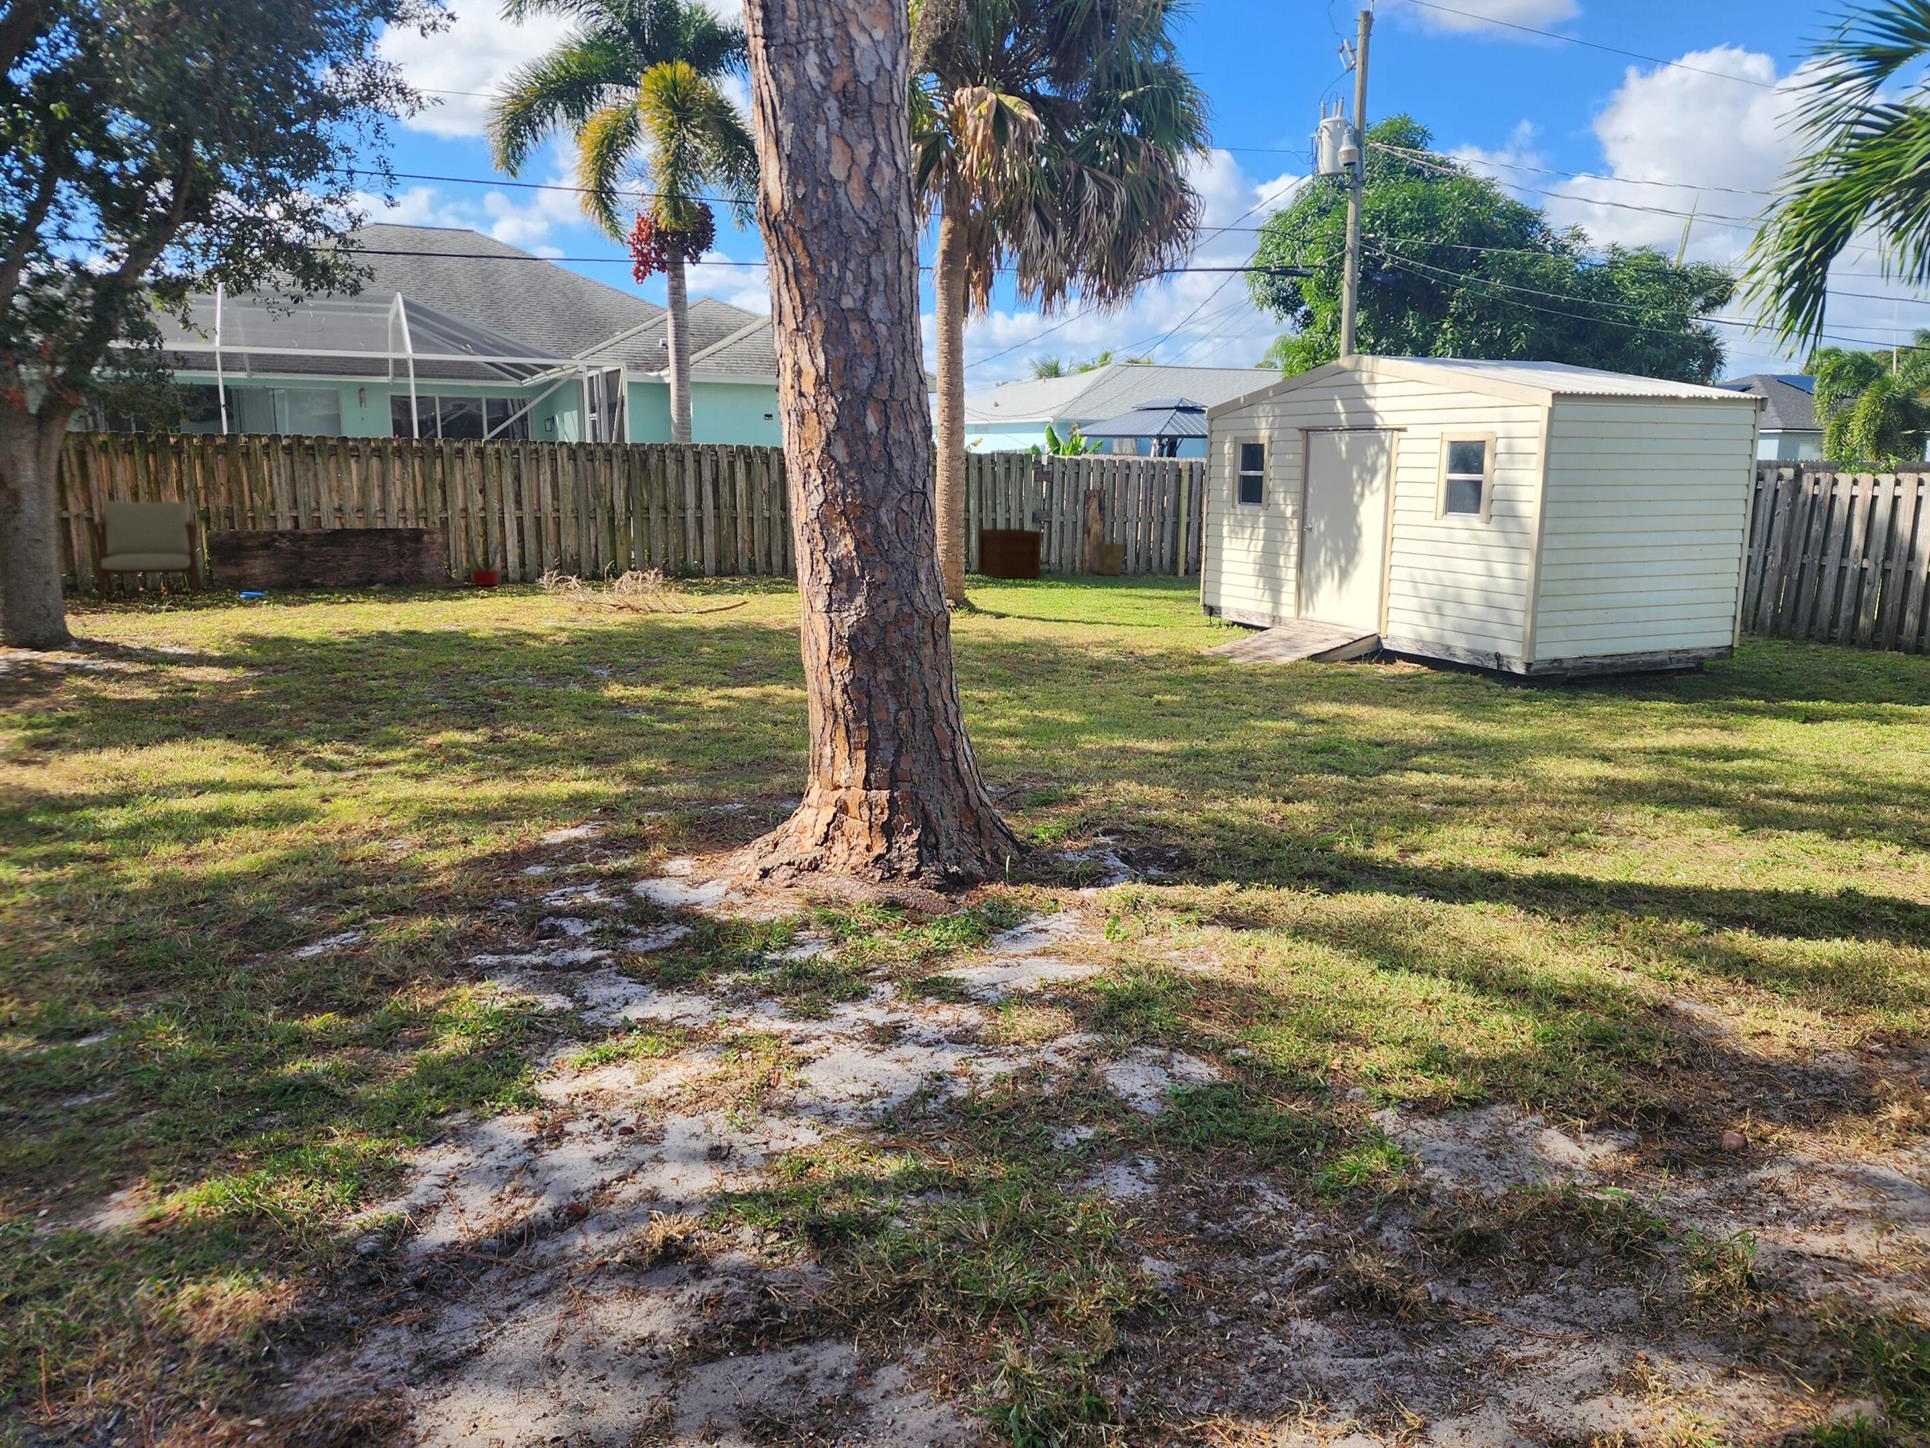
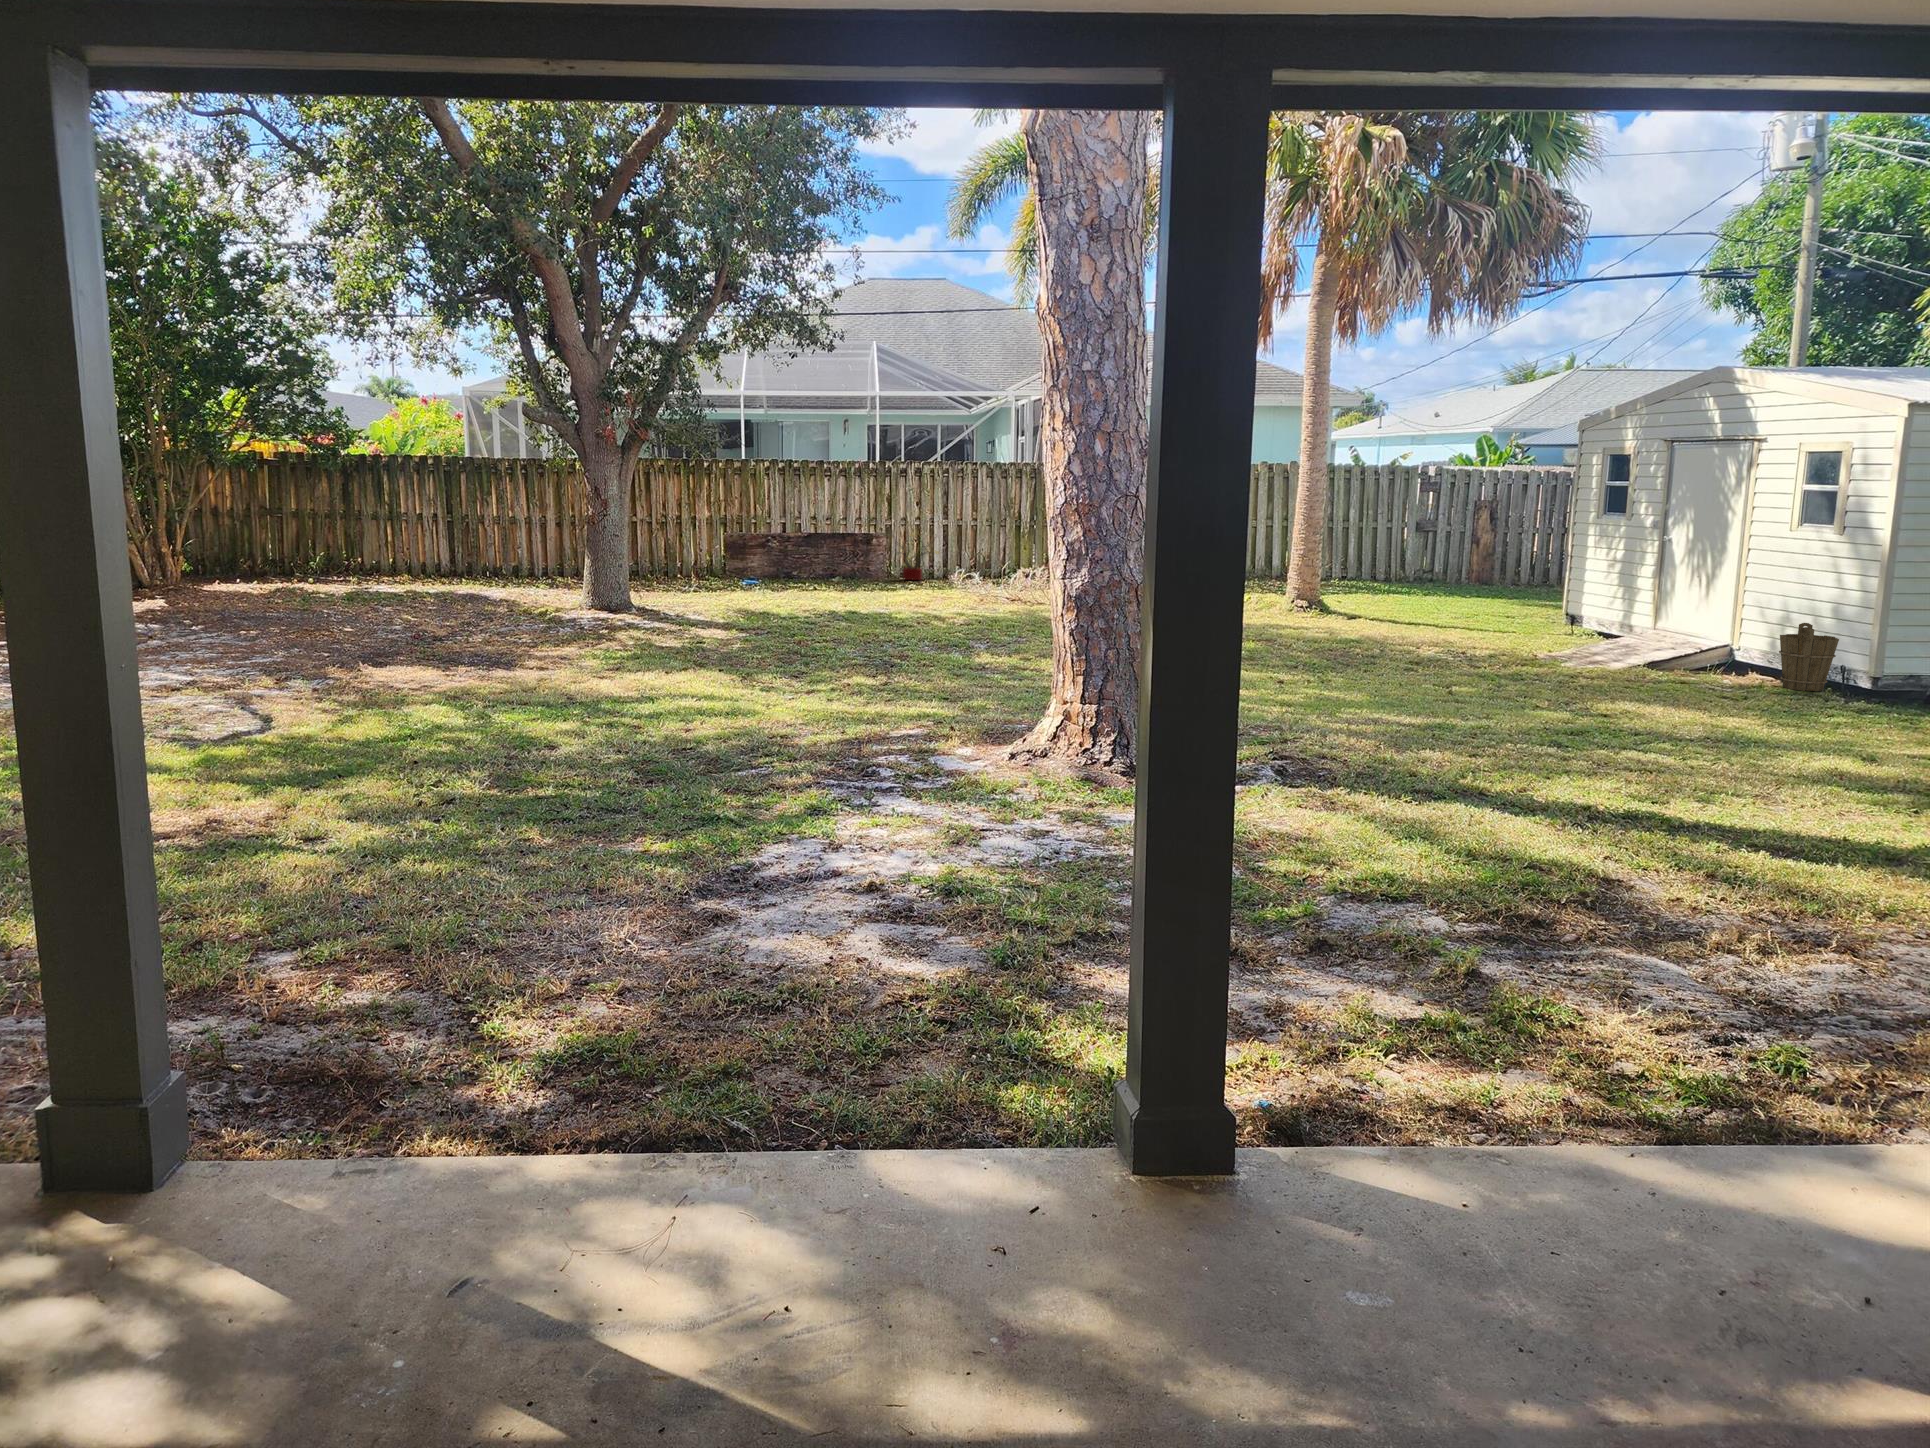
lounge chair: present [92,501,201,601] -> none [653,512,717,583]
wooden crate: present [978,529,1041,578] -> none [1353,540,1418,588]
bucket: present [1097,540,1125,575] -> present [1779,623,1839,691]

